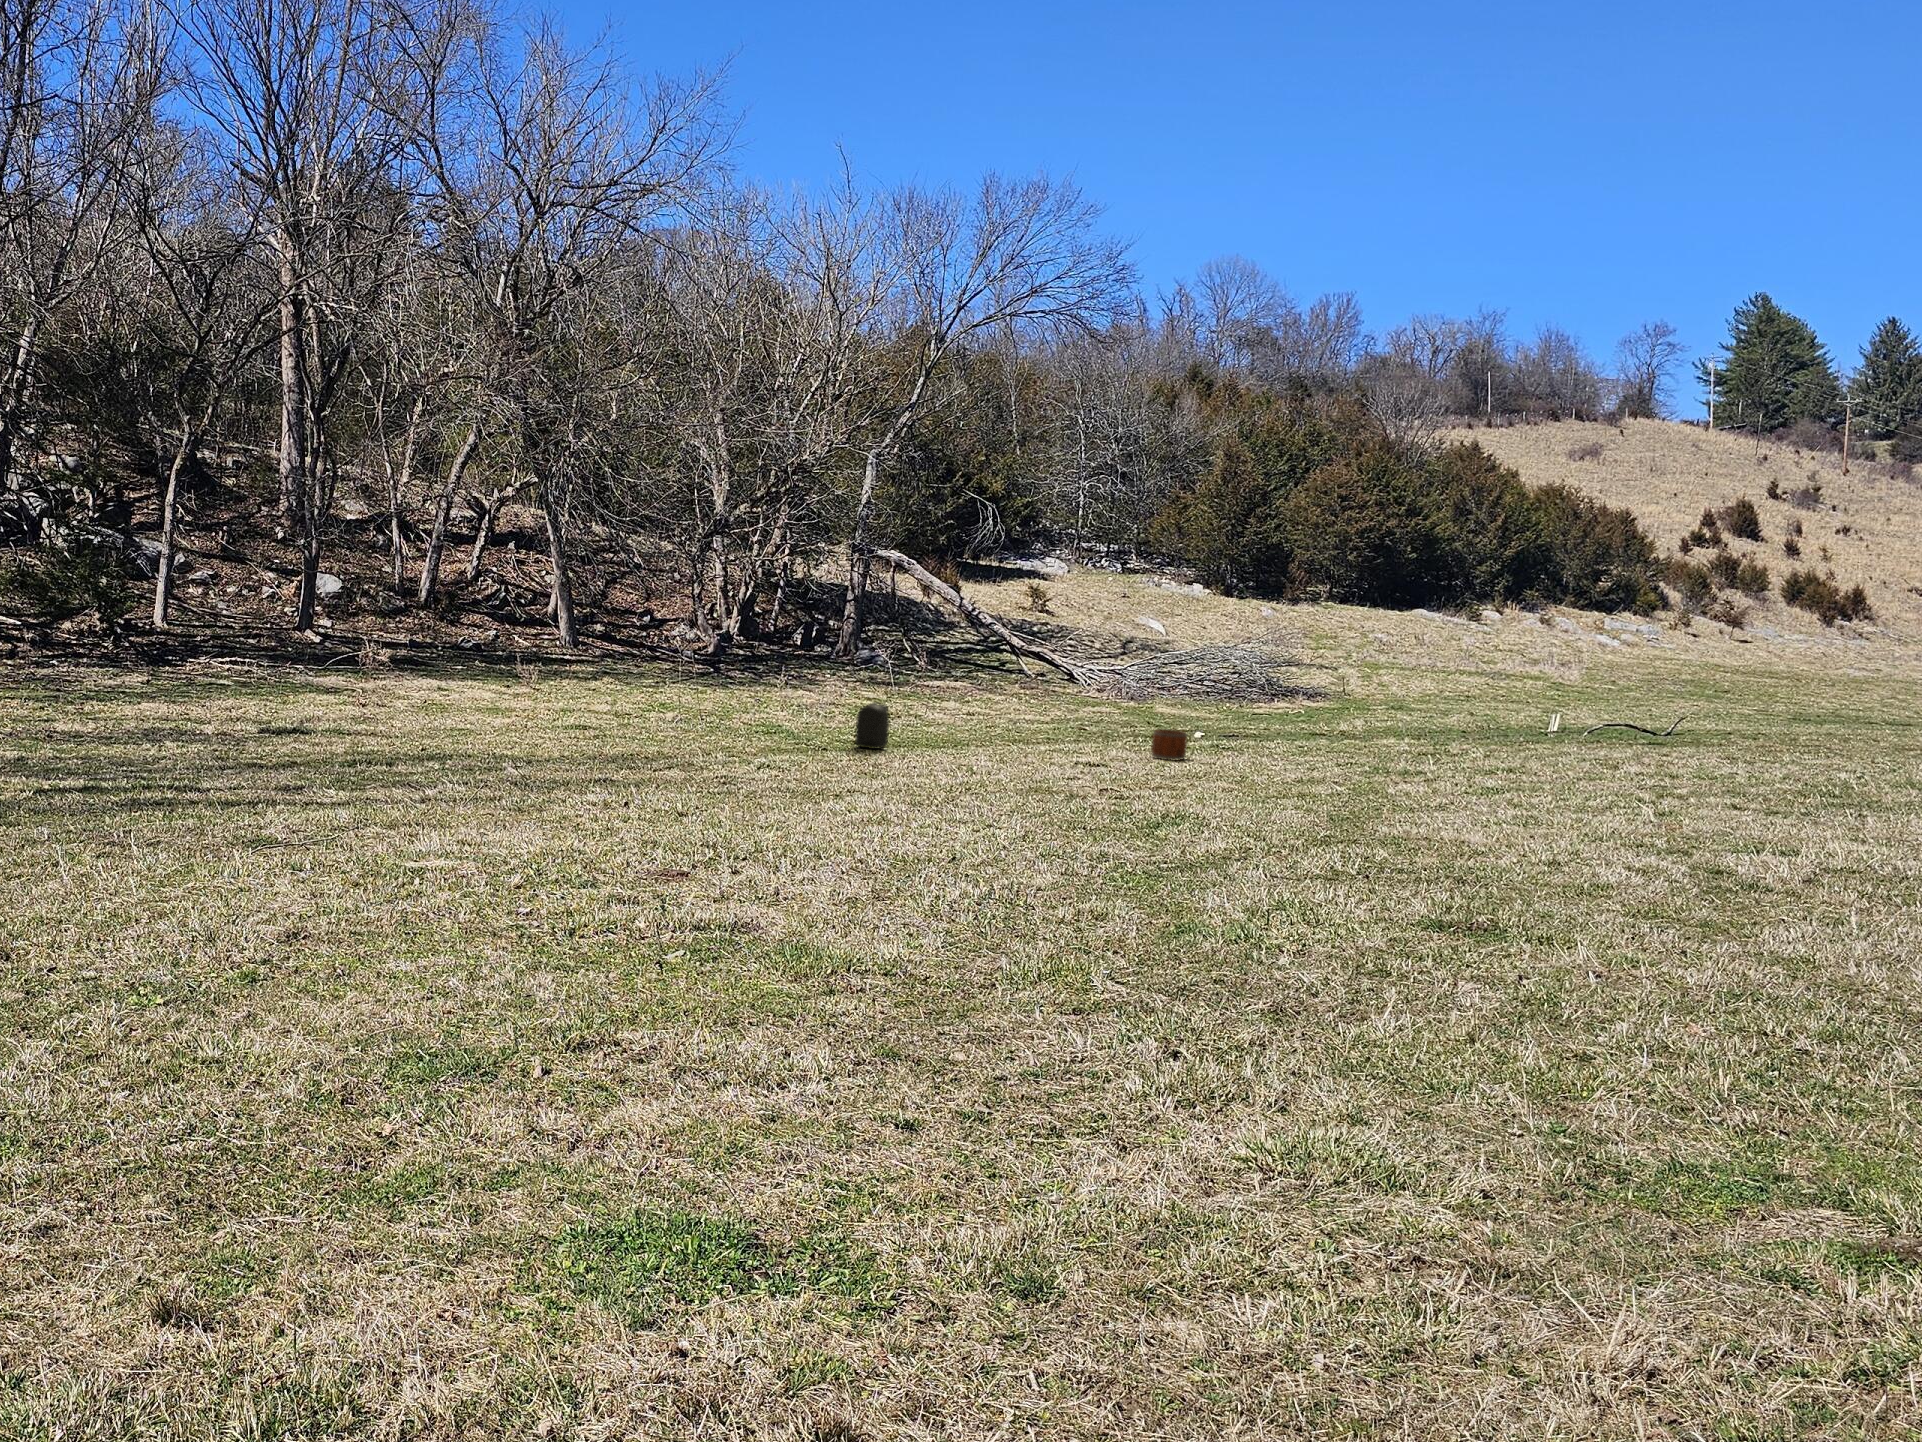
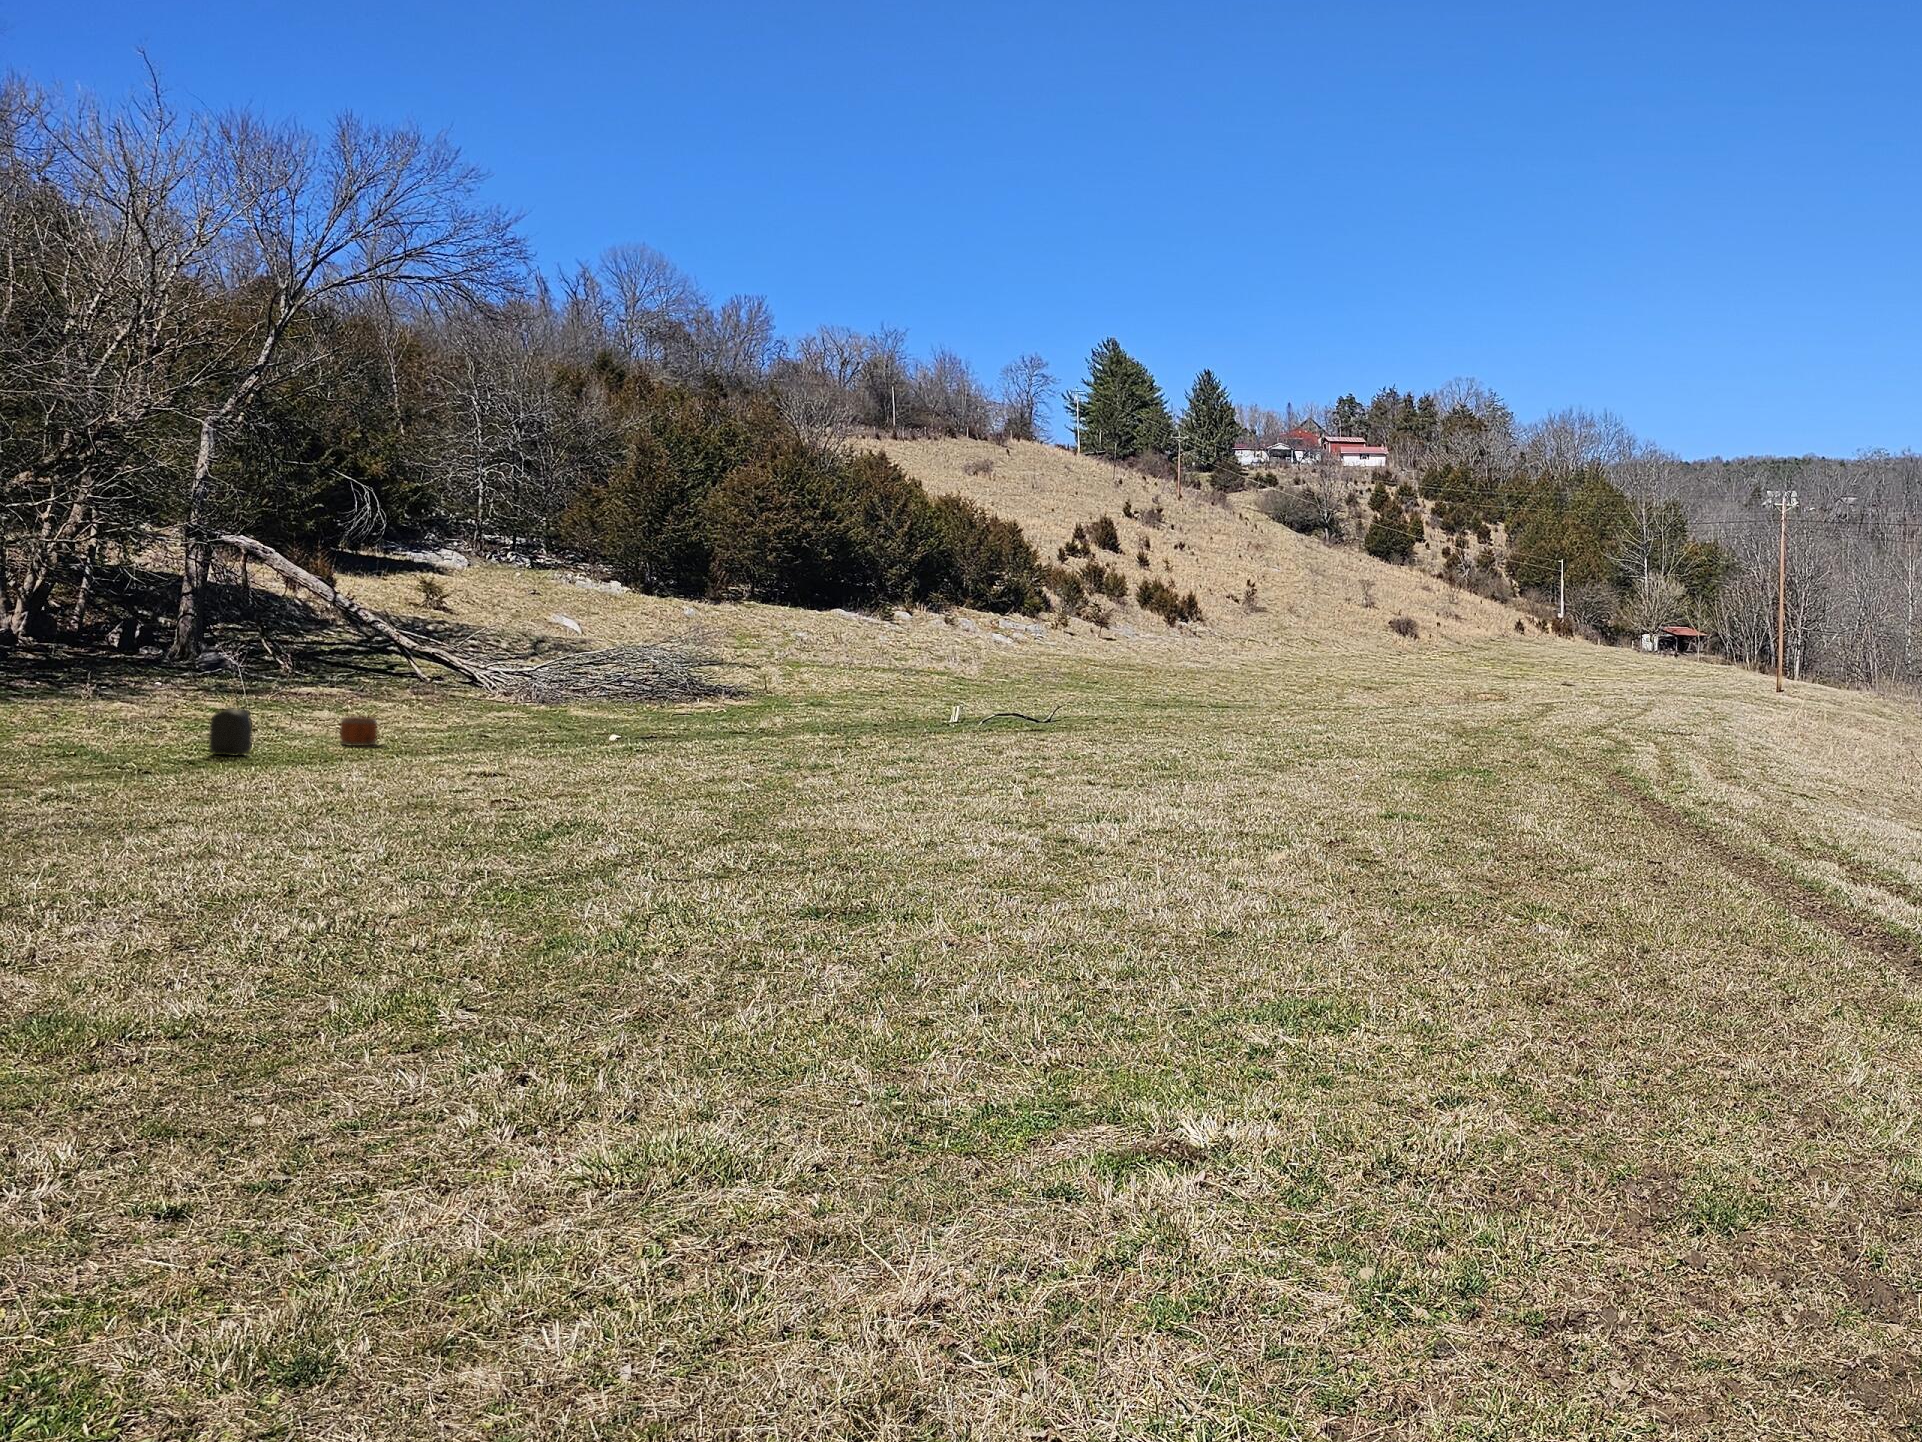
bucket: present [1151,729,1187,760] -> present [340,716,377,746]

